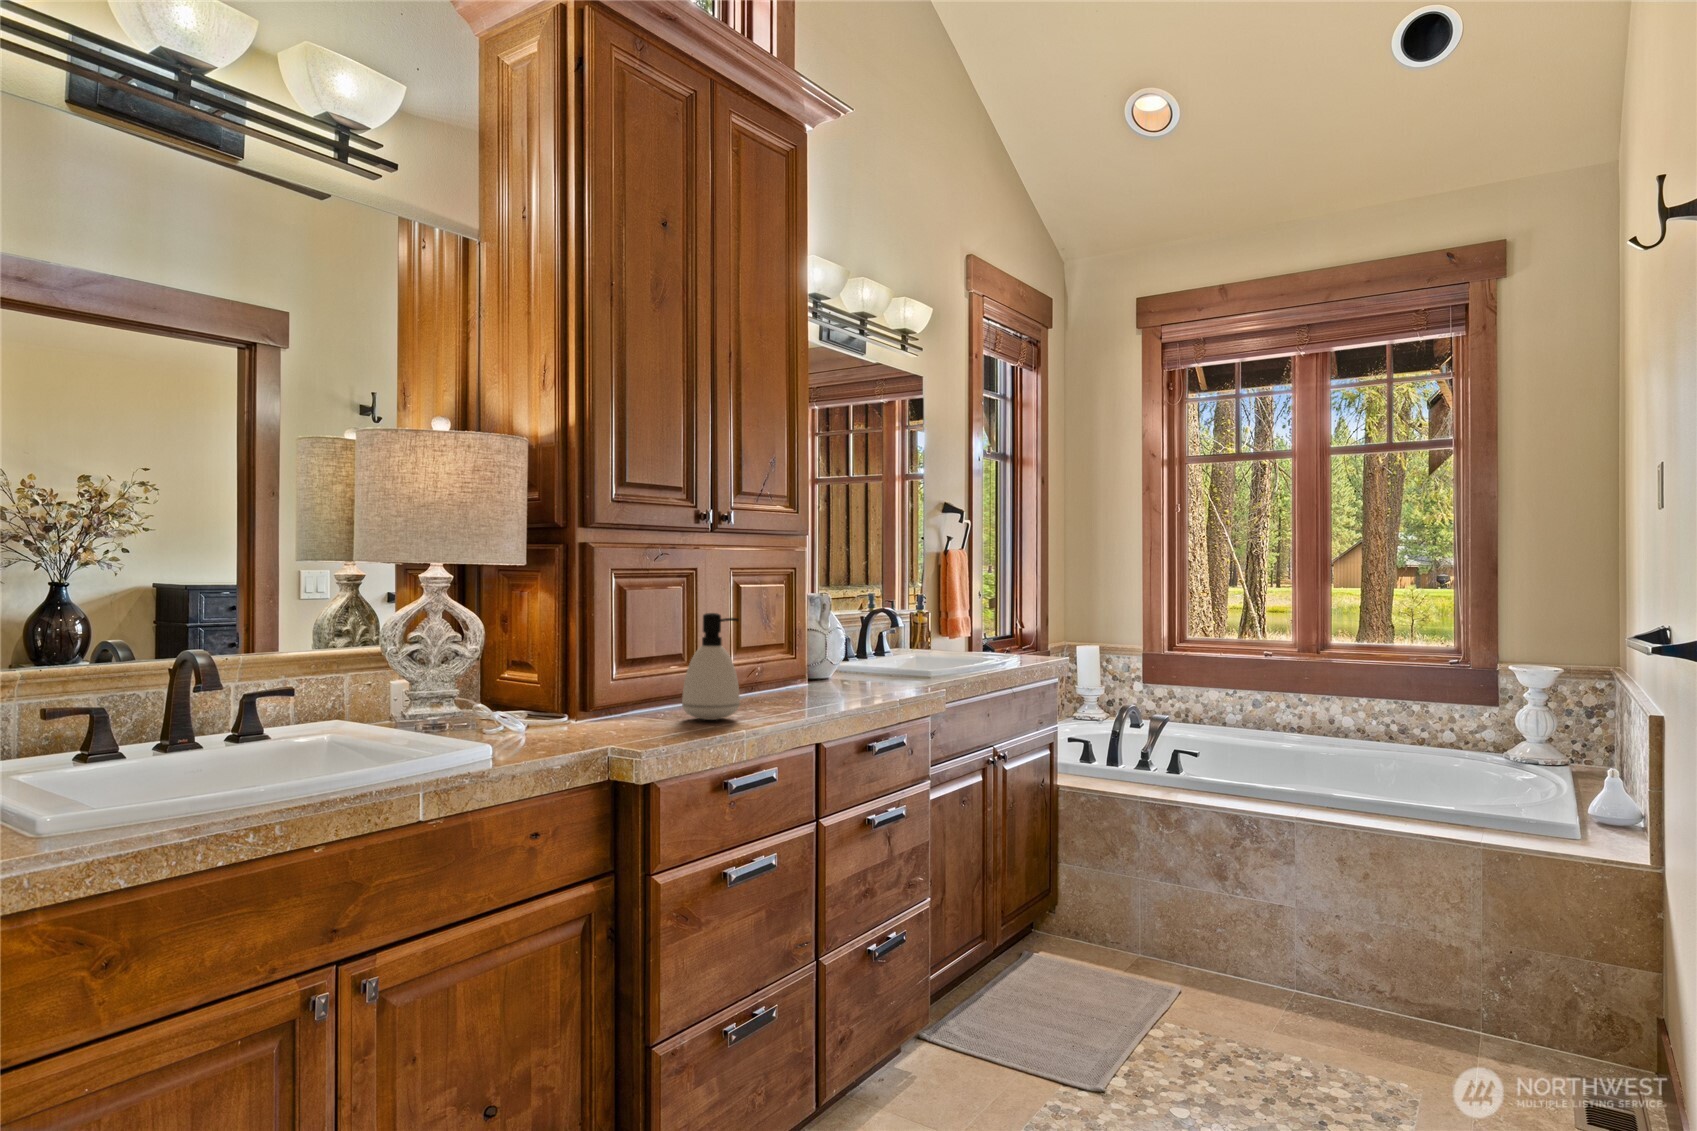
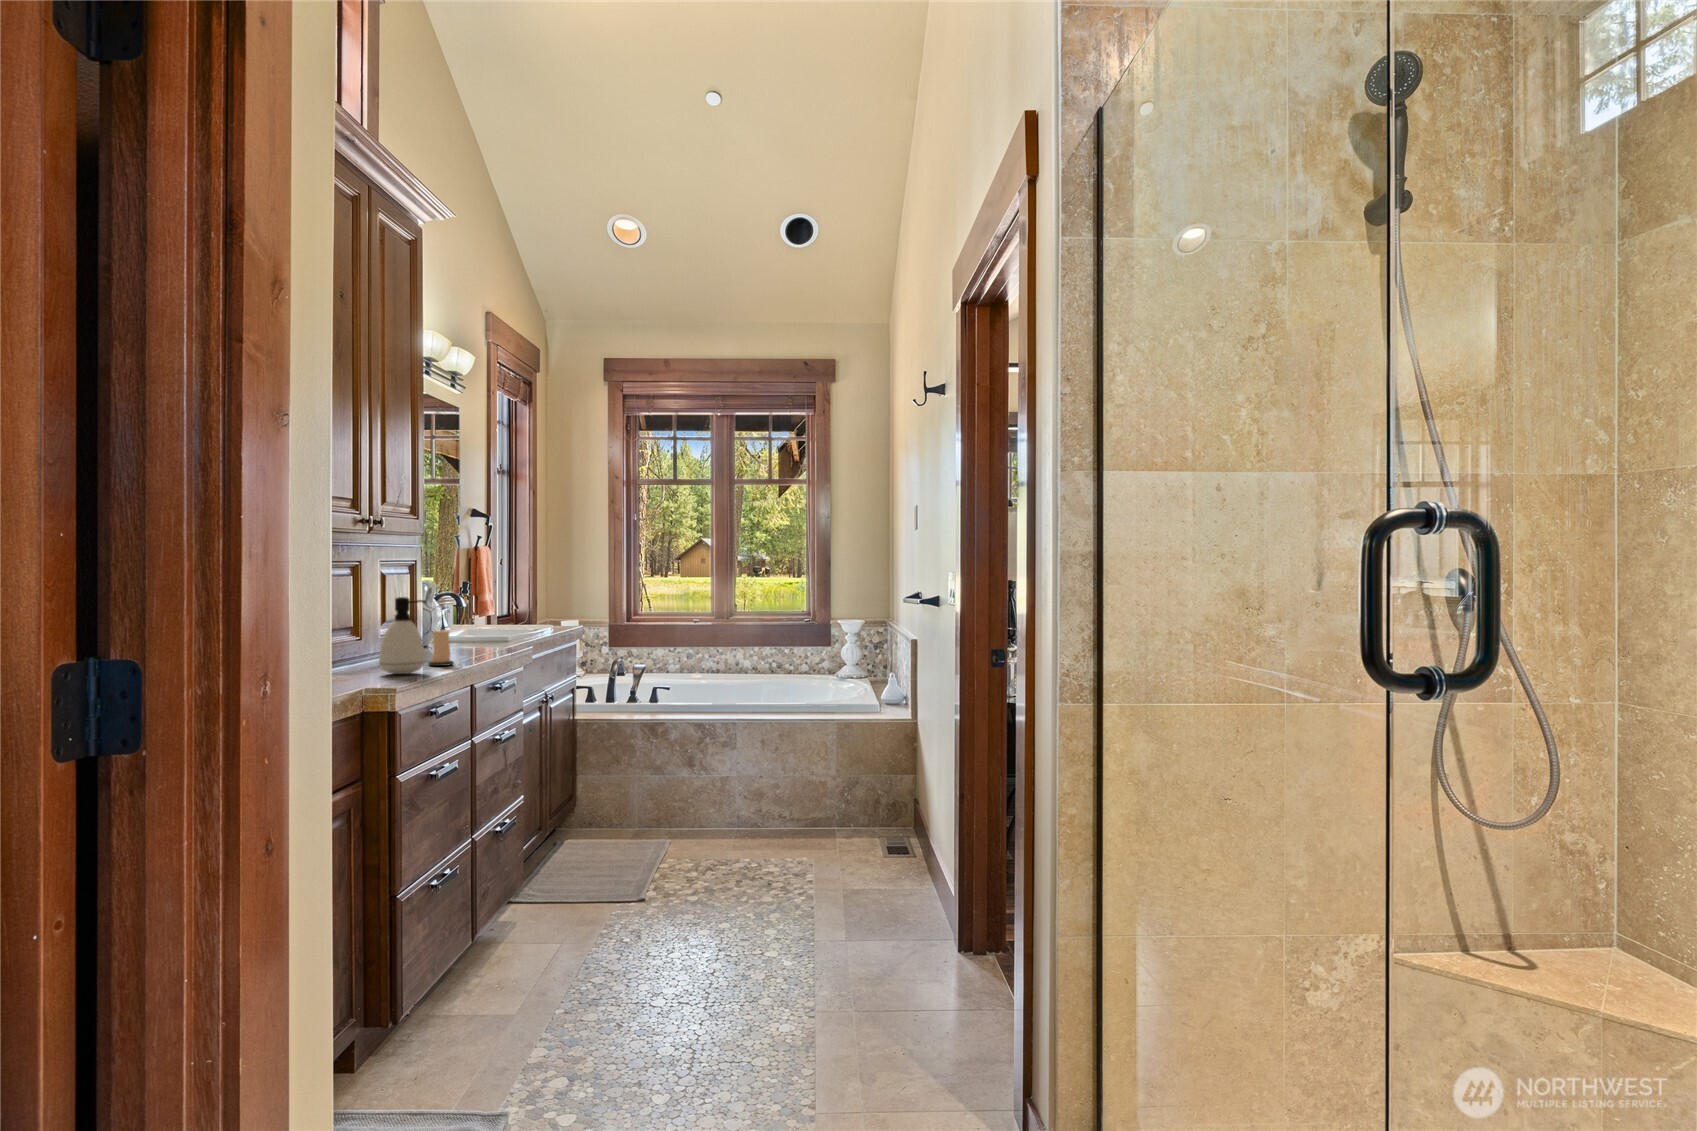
candle: none [771,654,802,710] -> present [428,629,454,666]

